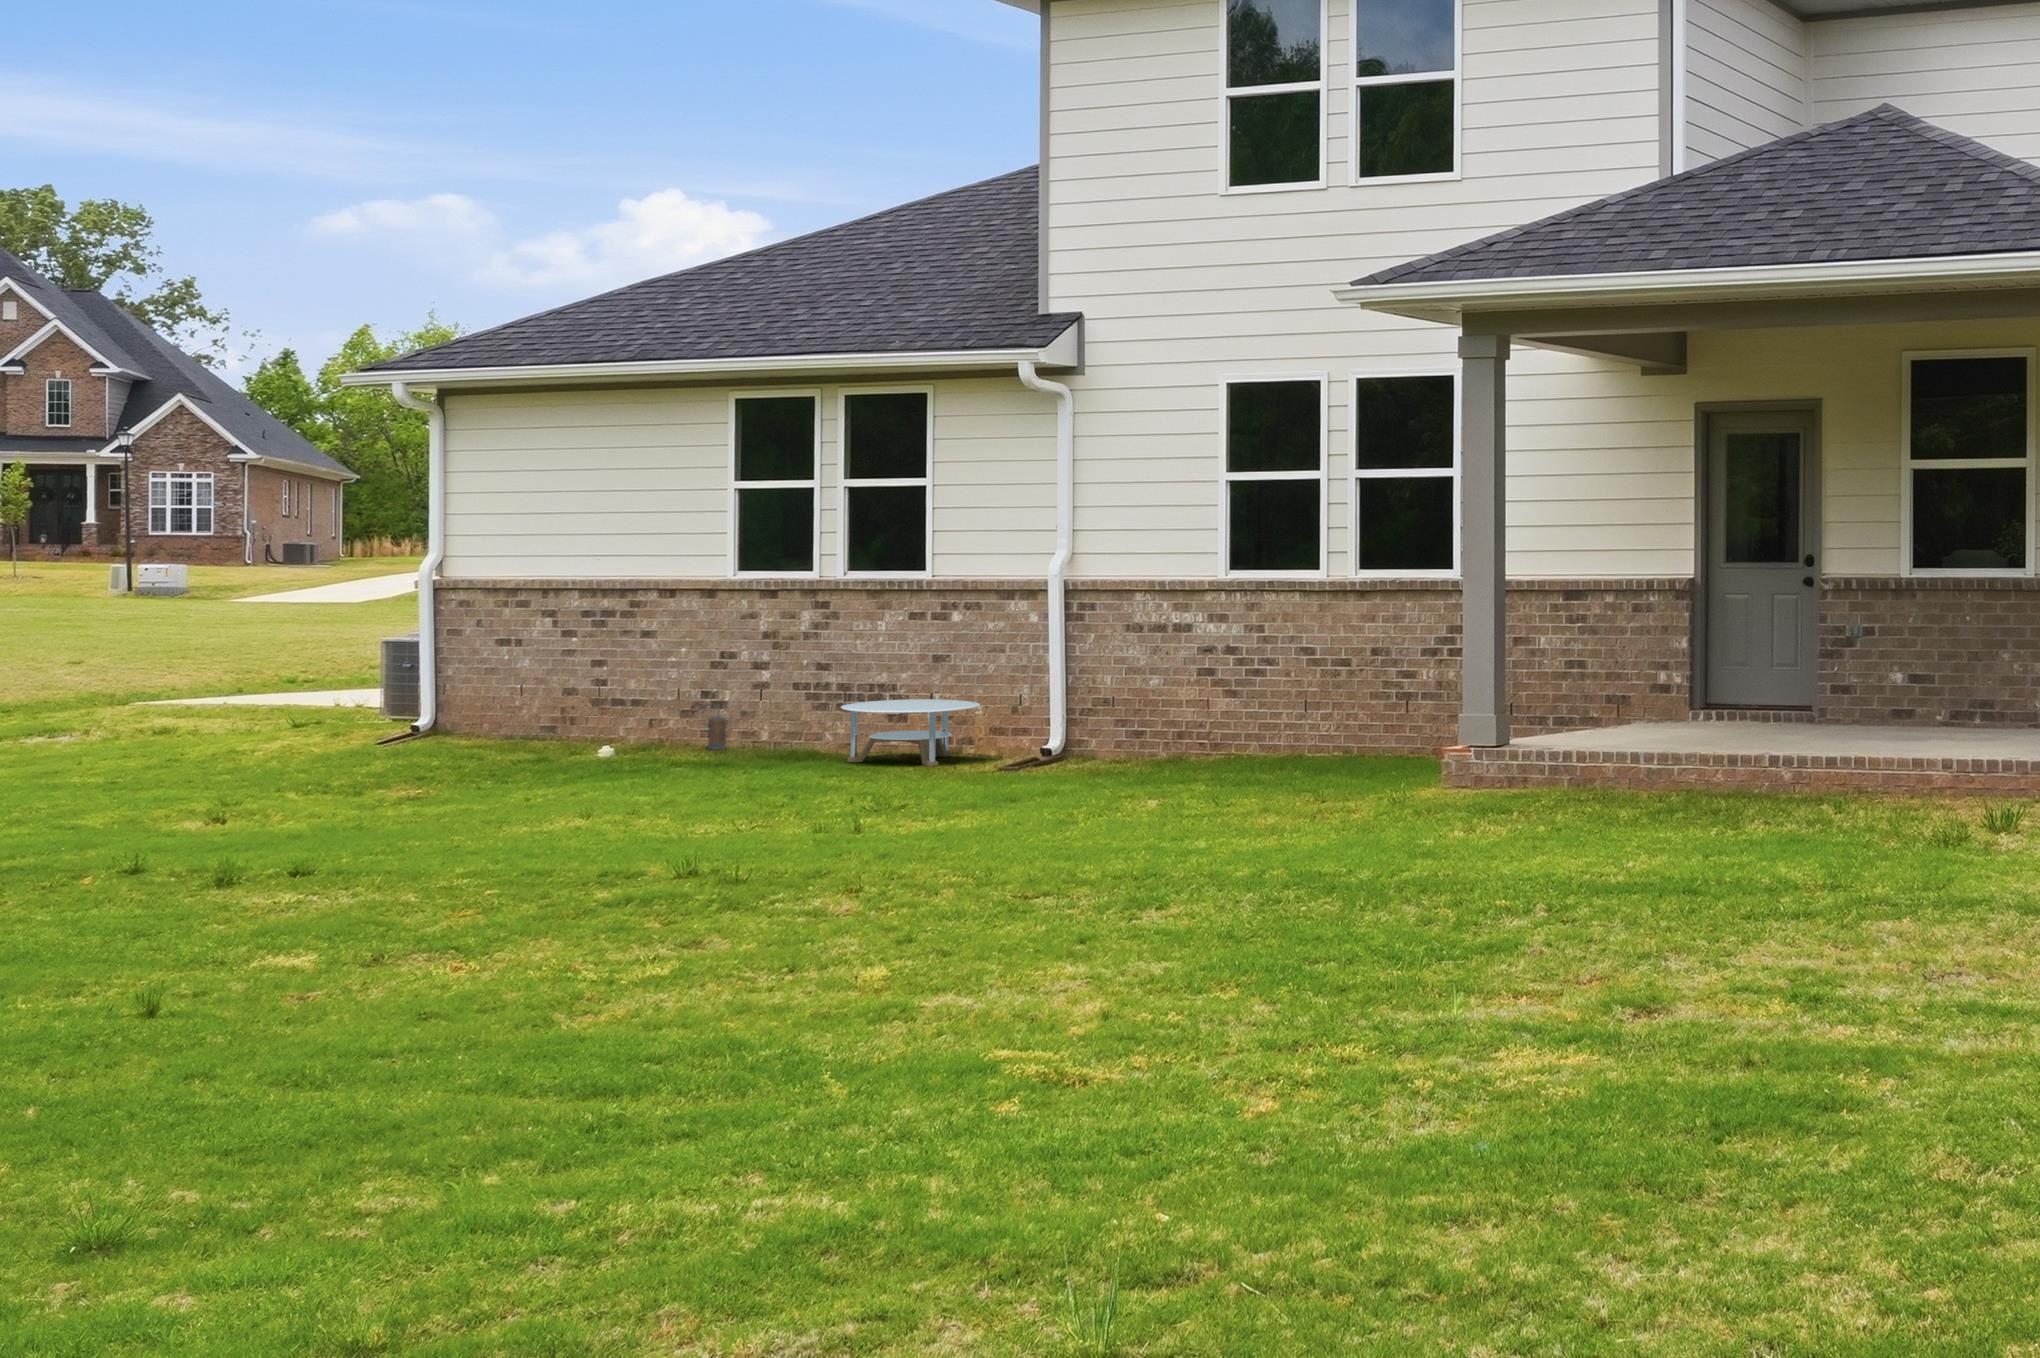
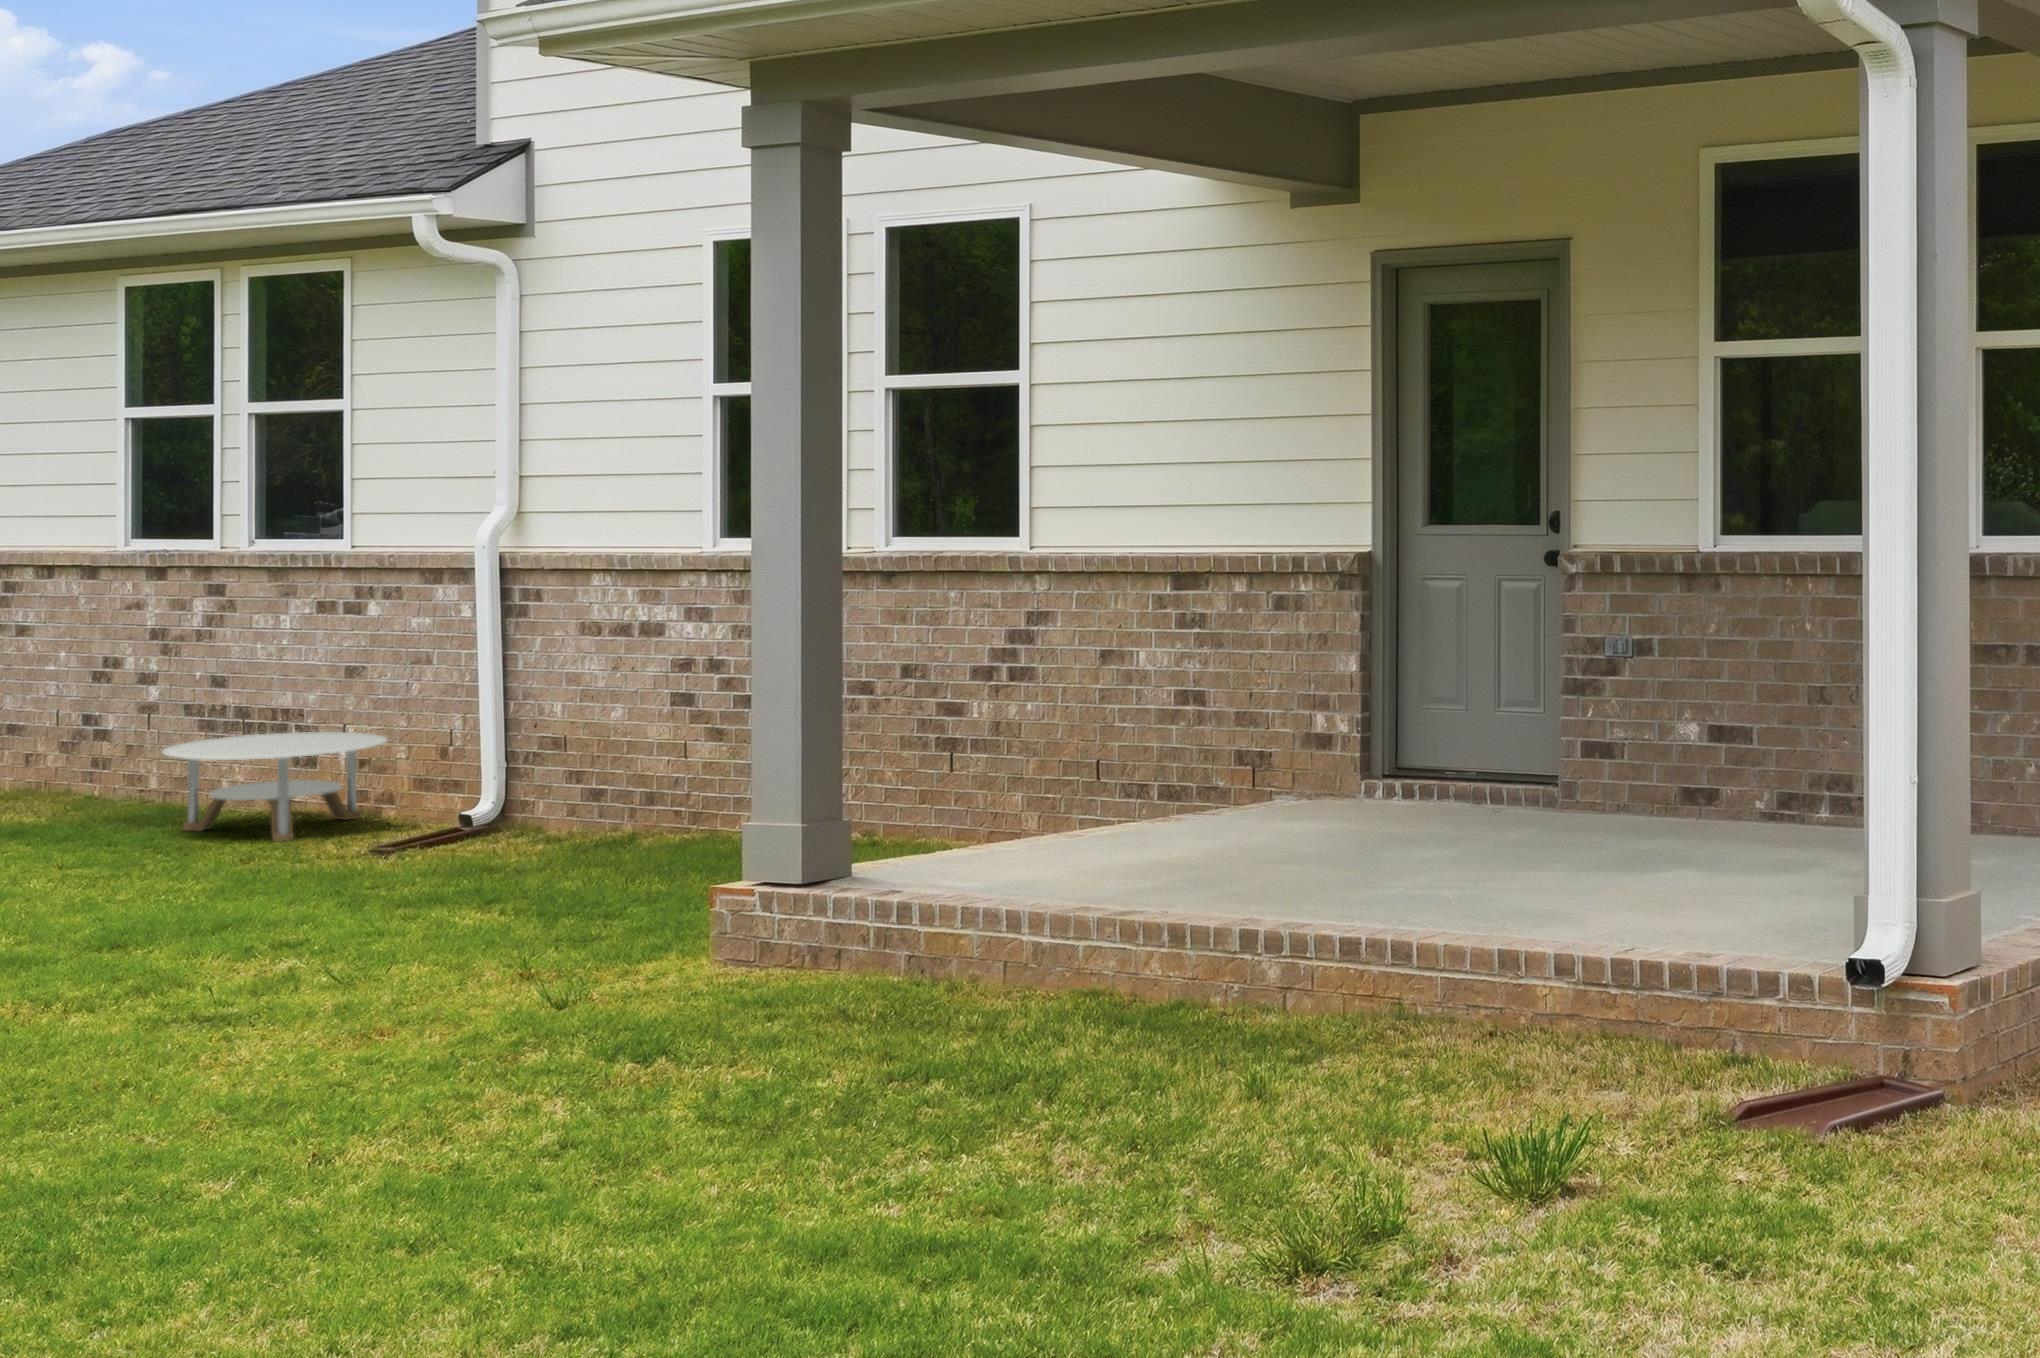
watering can: present [704,703,731,750] -> none [64,732,101,800]

